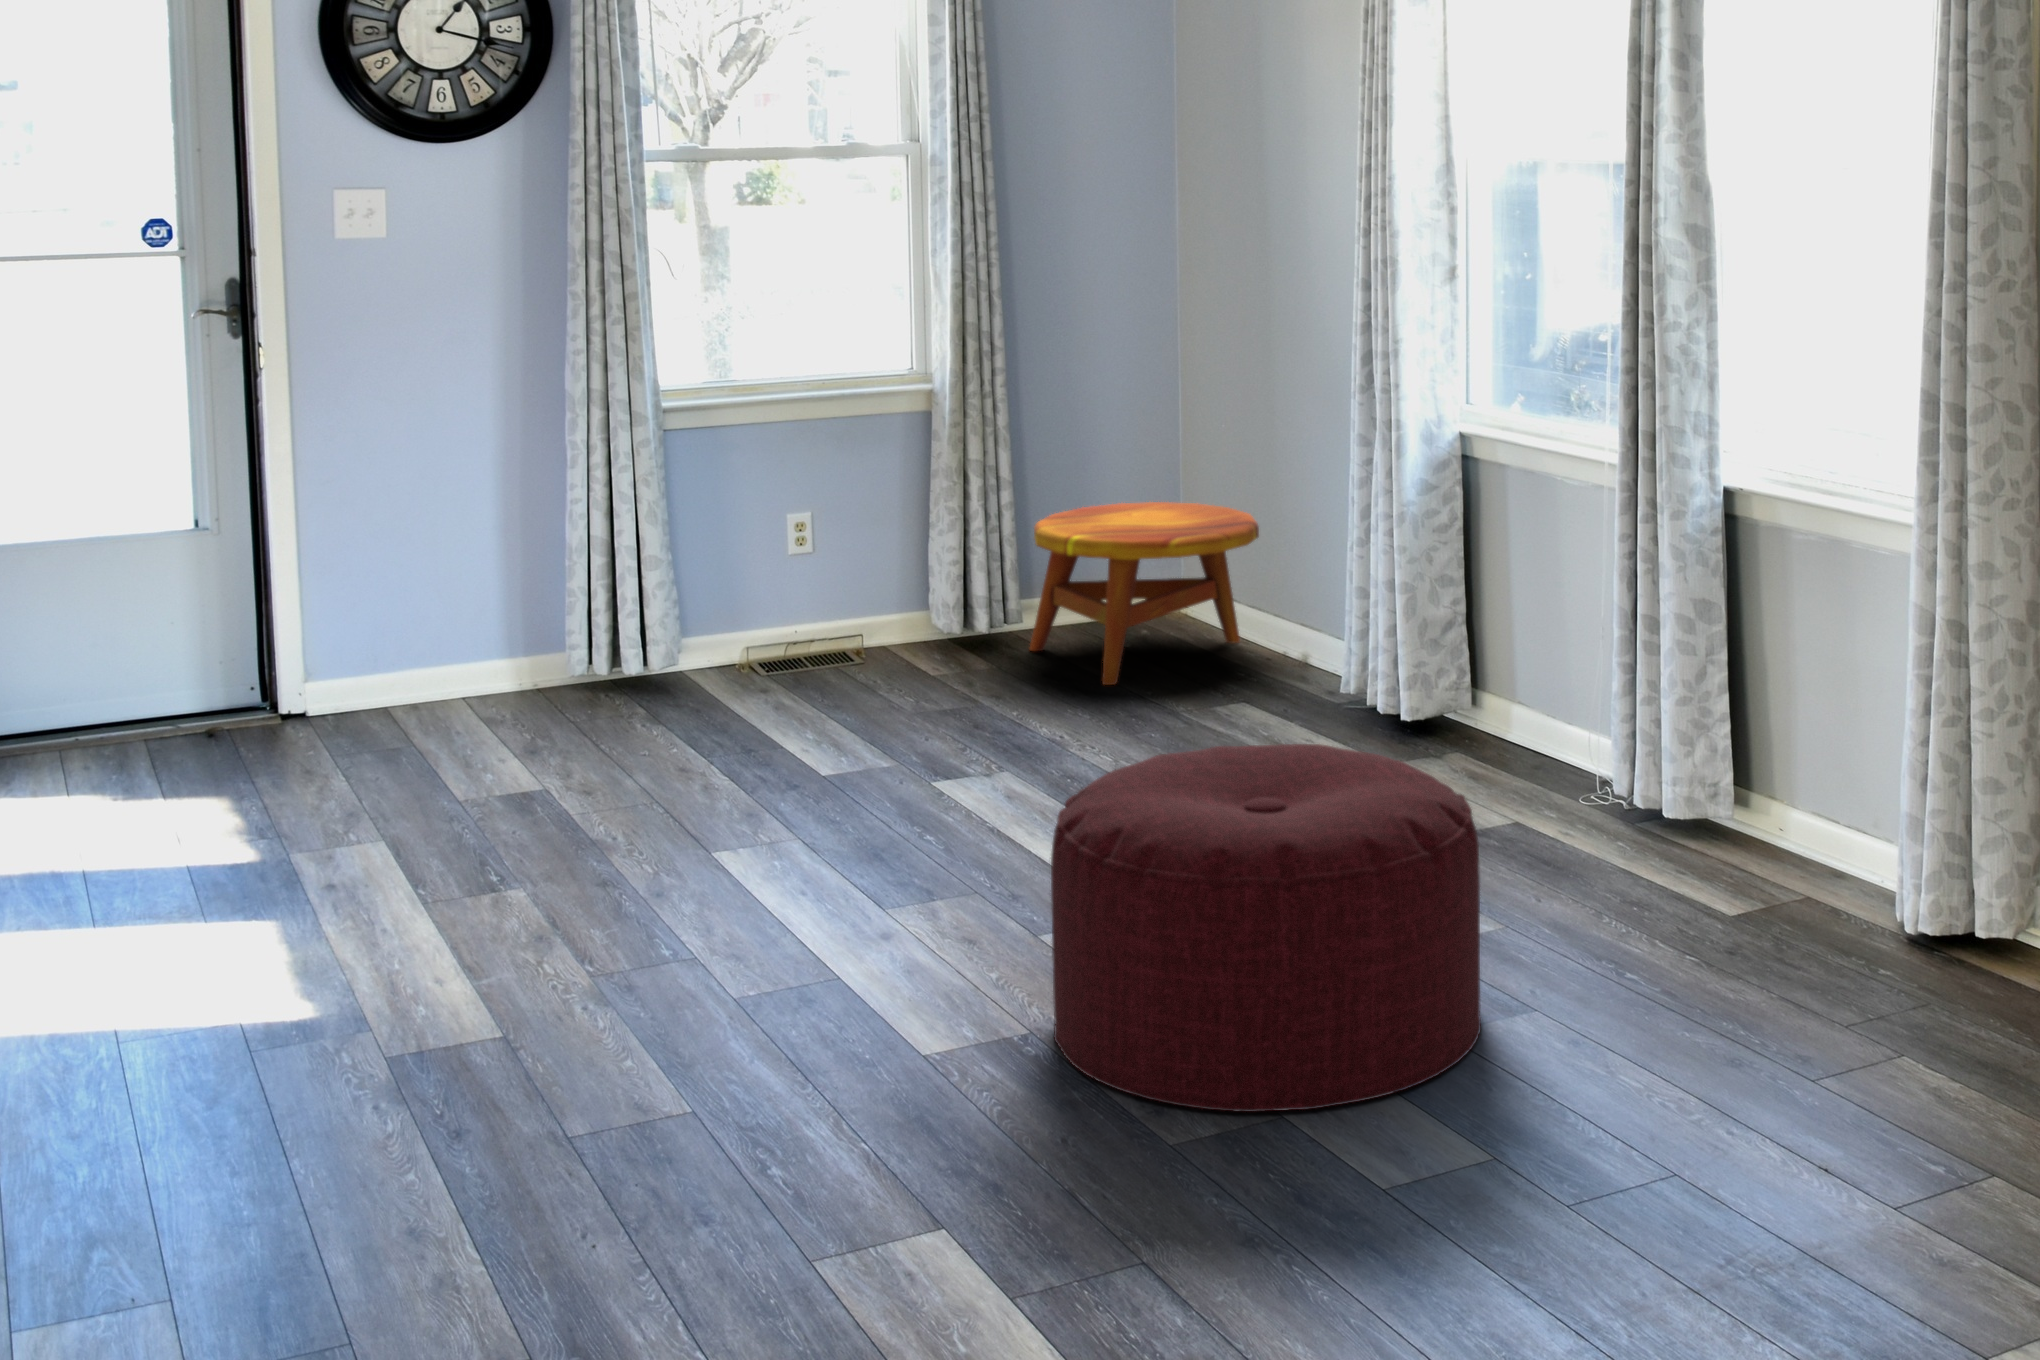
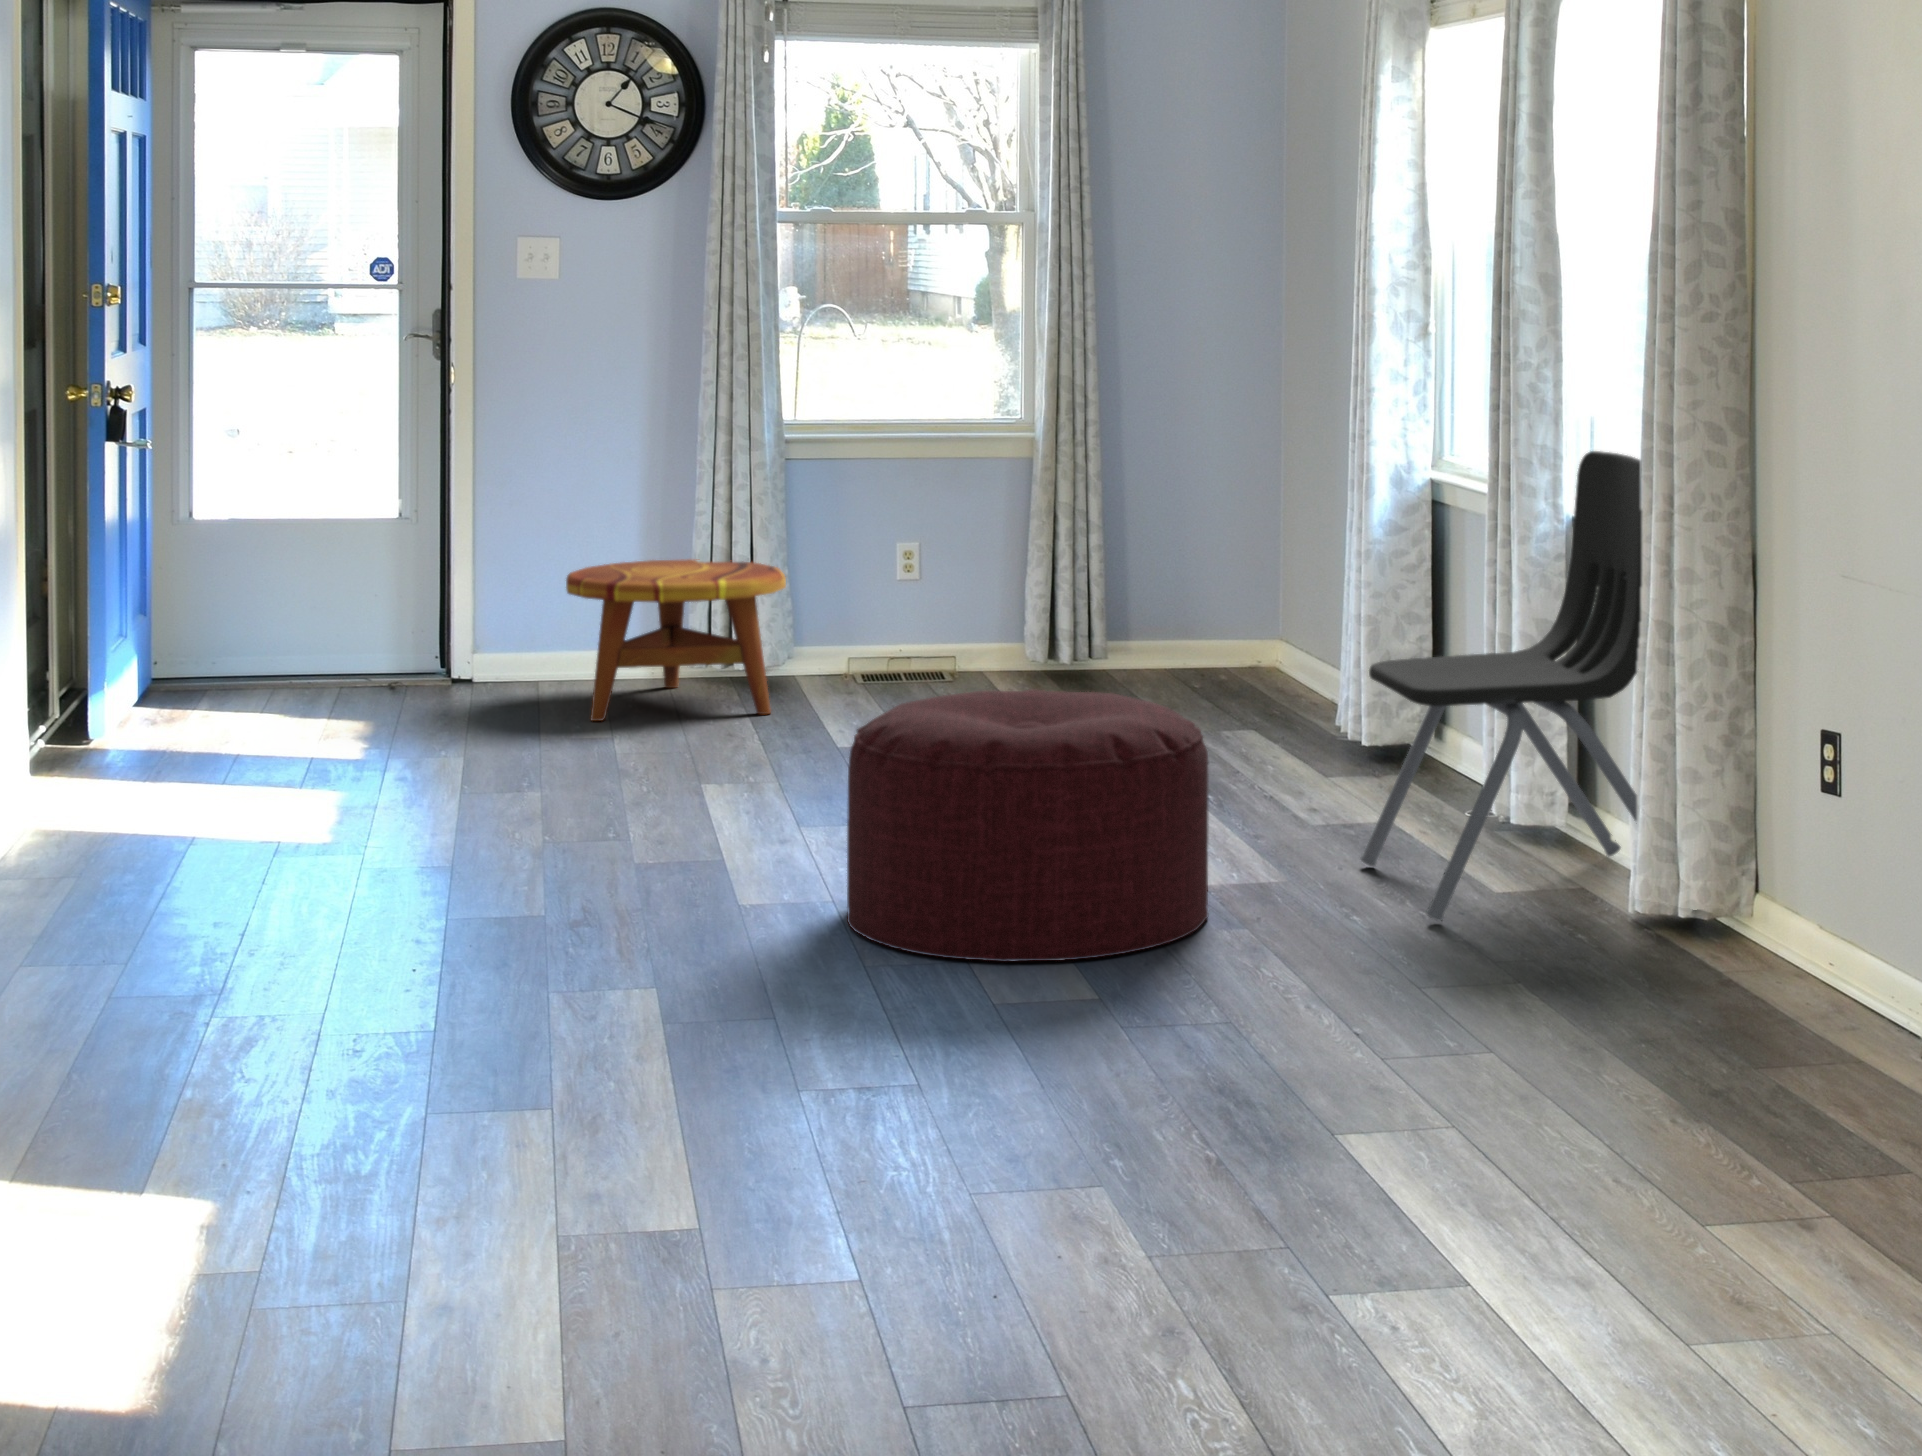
dining chair: none [1551,426,1962,976] -> present [1360,451,1642,921]
side table: present [1030,502,1259,685] -> present [566,559,786,721]

